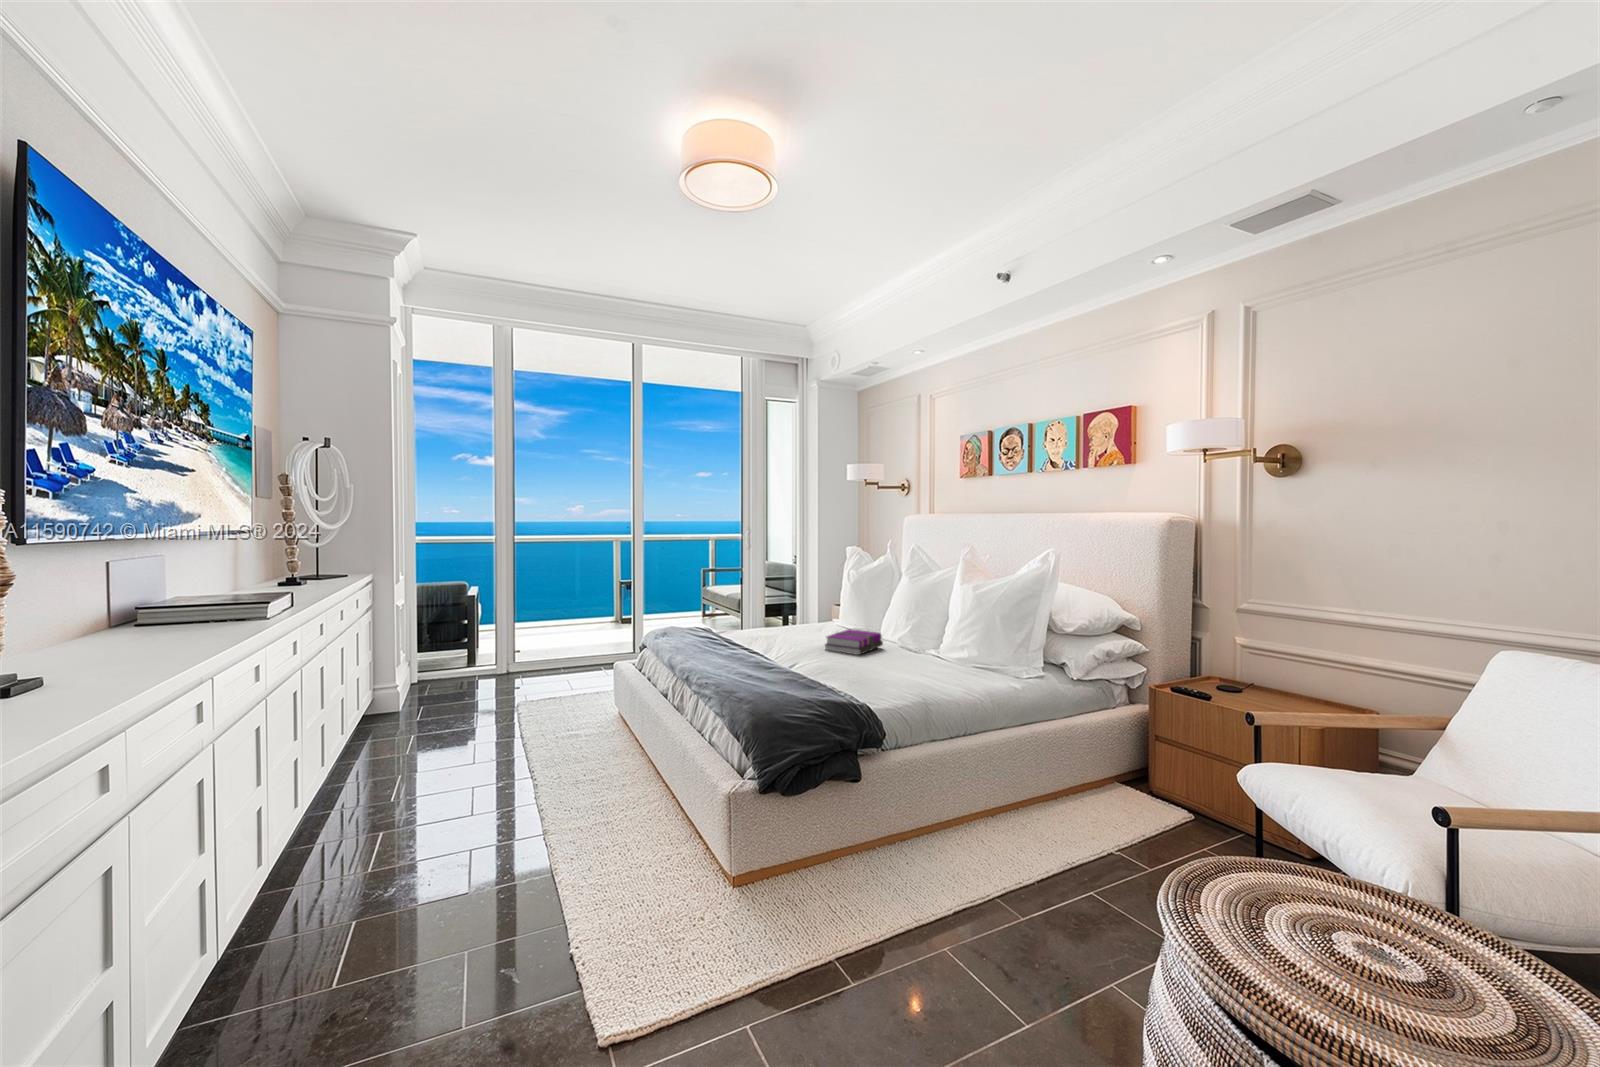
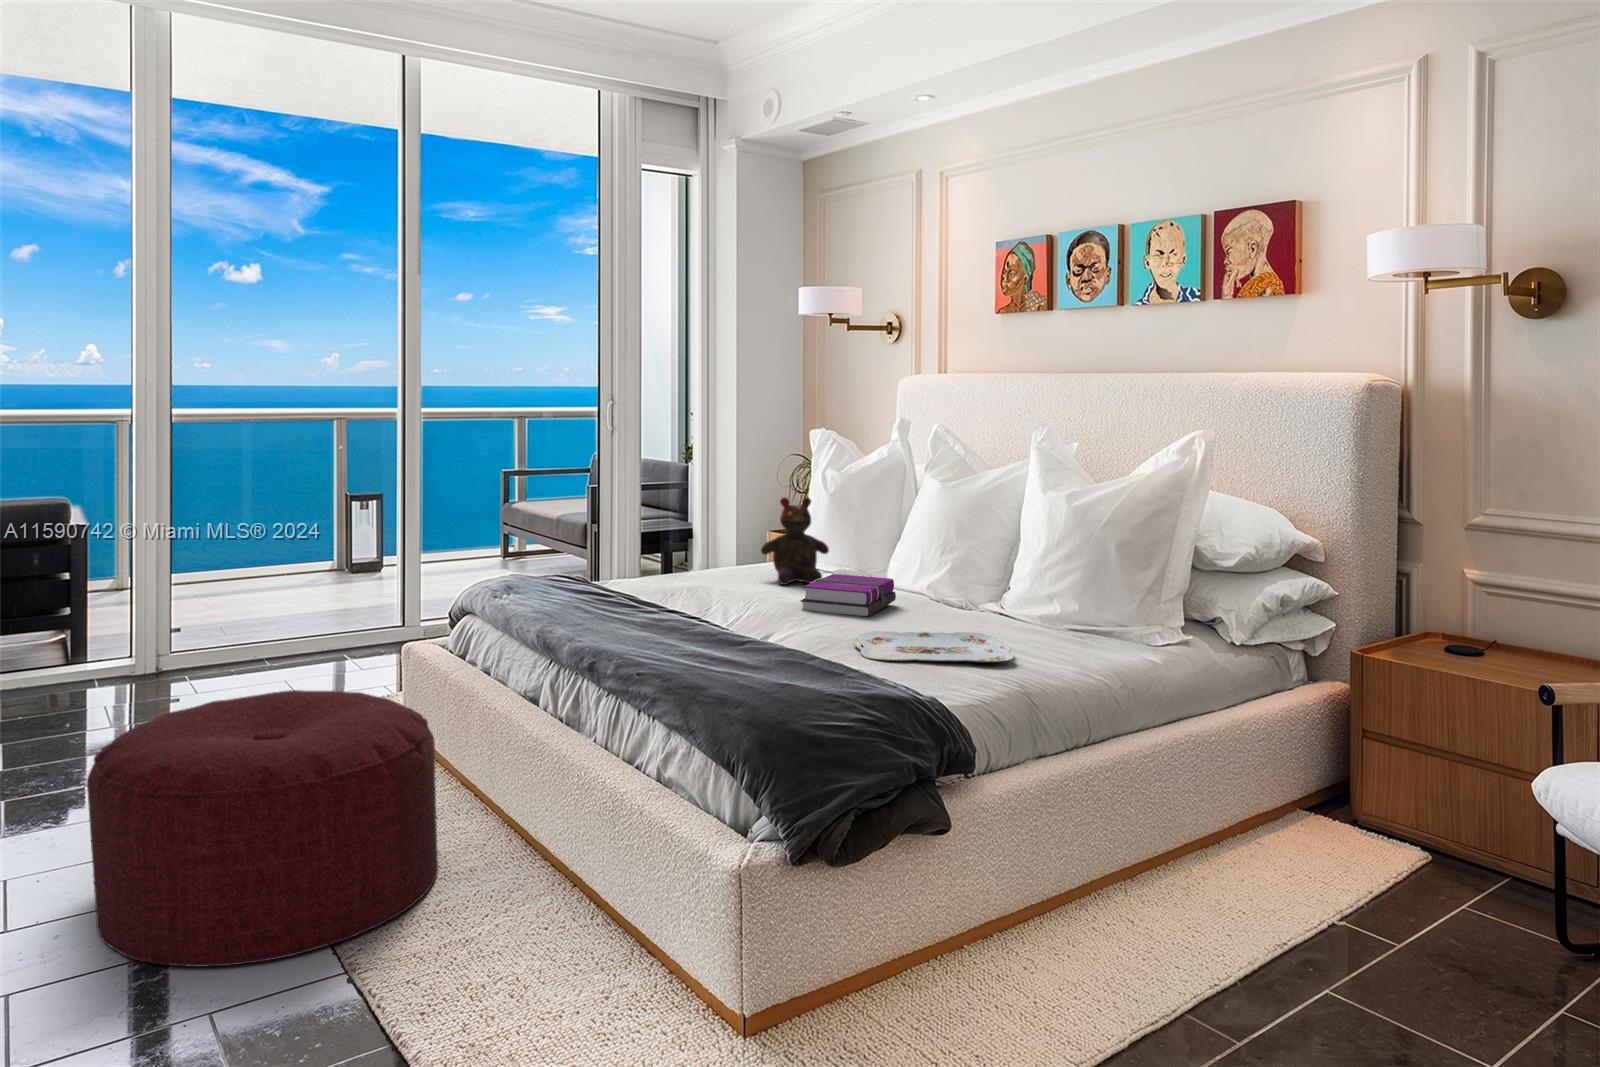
teddy bear: none [815,584,855,635] -> present [761,498,829,585]
serving tray: none [836,664,926,684] -> present [854,631,1013,662]
ottoman: none [439,686,611,827] -> present [87,690,438,967]

